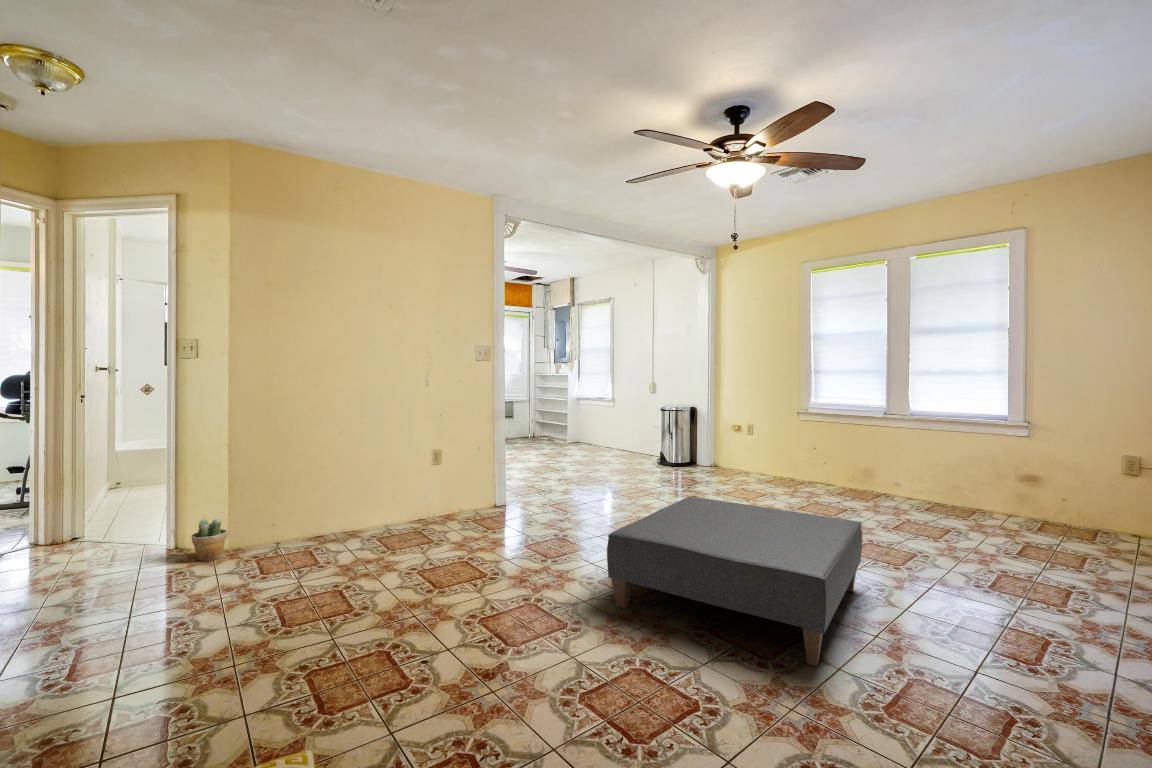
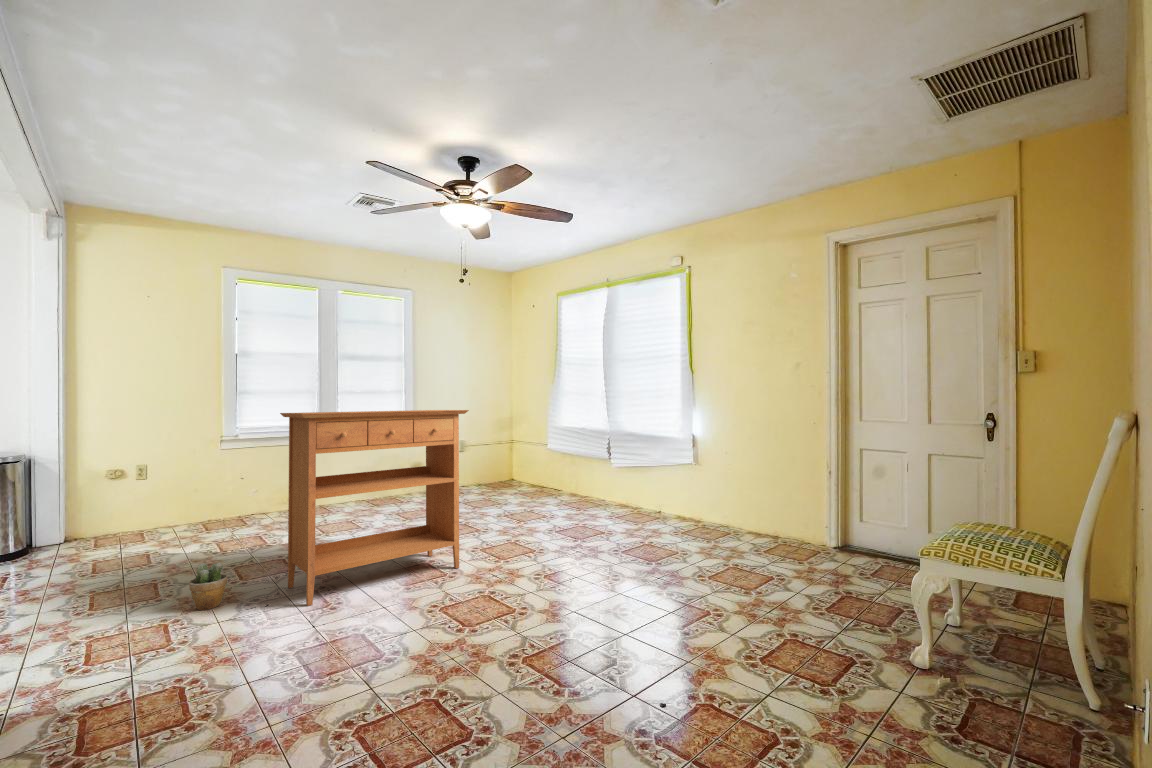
console table: none [274,379,457,562] -> present [280,410,469,606]
ottoman: present [607,497,862,666] -> none [647,524,886,690]

